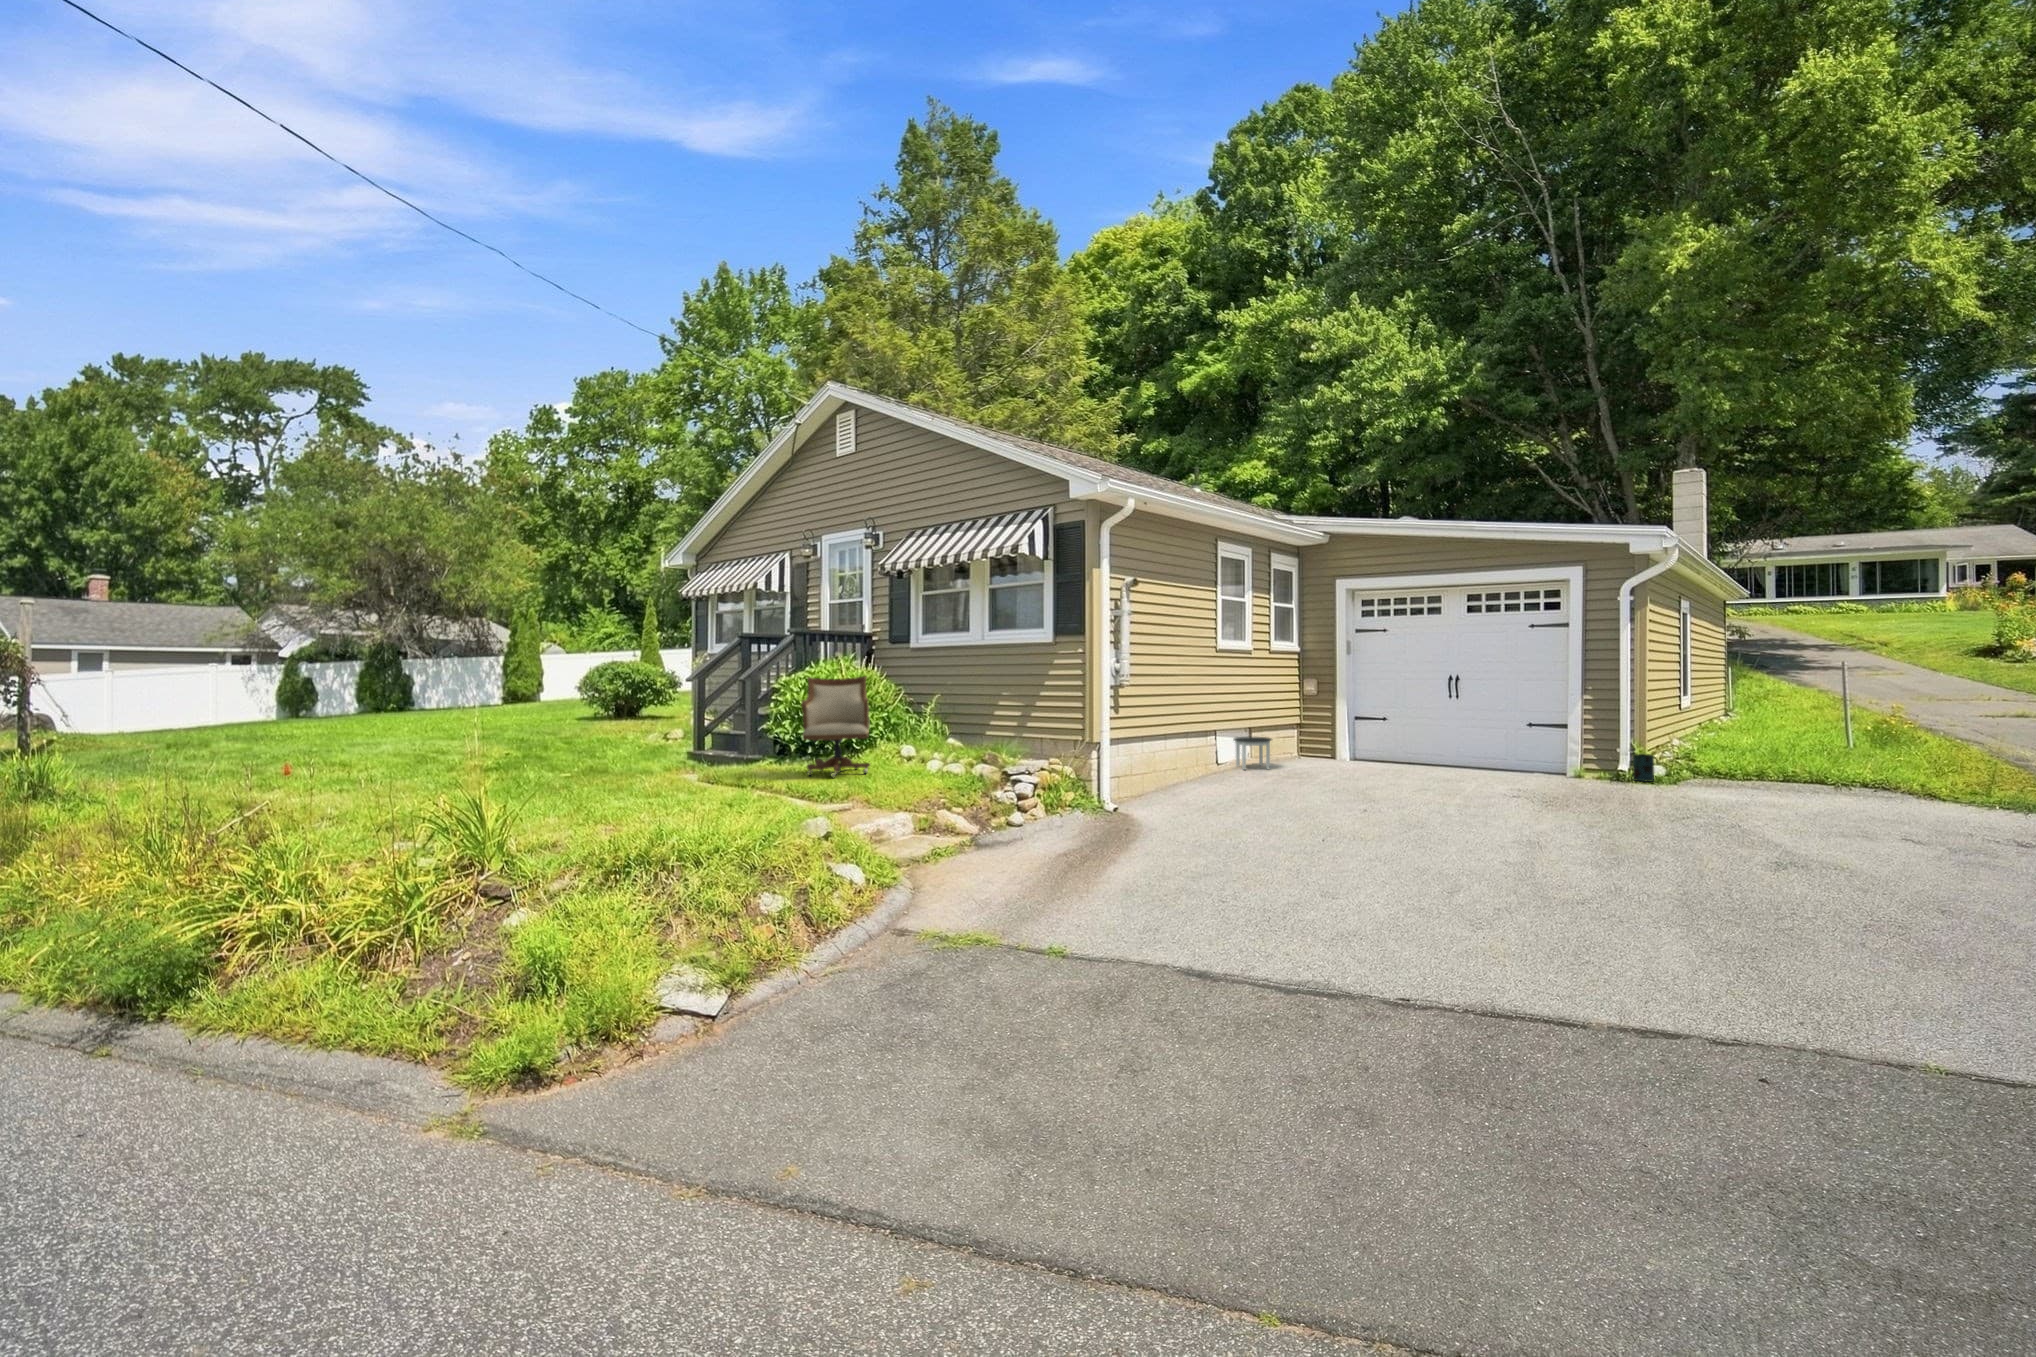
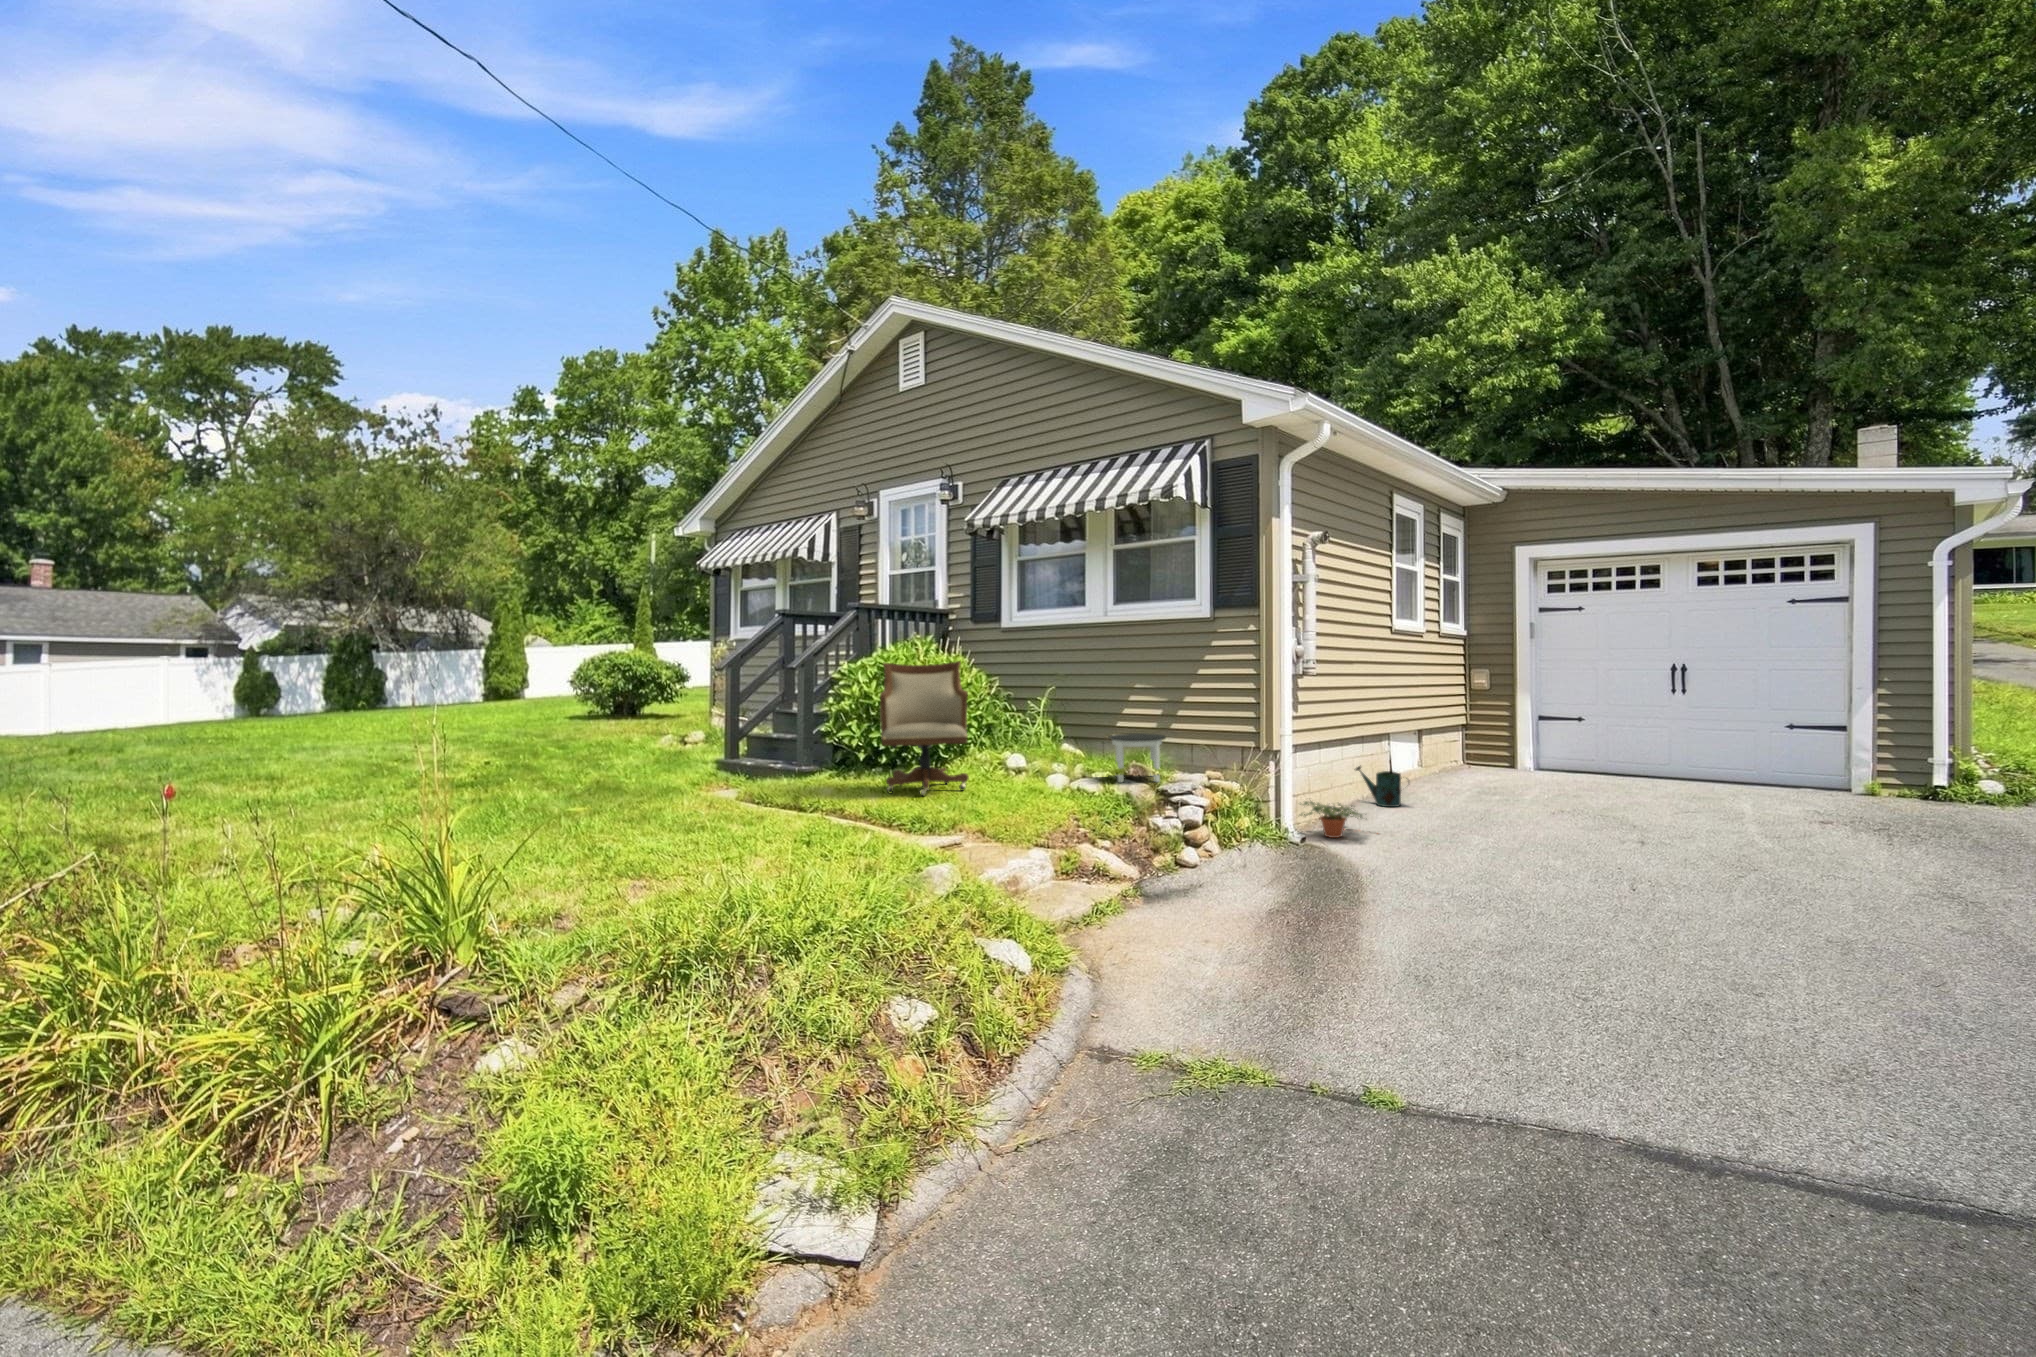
round table: present [1234,737,1272,770] -> present [1109,733,1165,782]
watering can: present [1630,748,1654,782] -> present [1356,766,1401,807]
potted plant: none [1113,779,1166,809] -> present [1300,801,1362,838]

